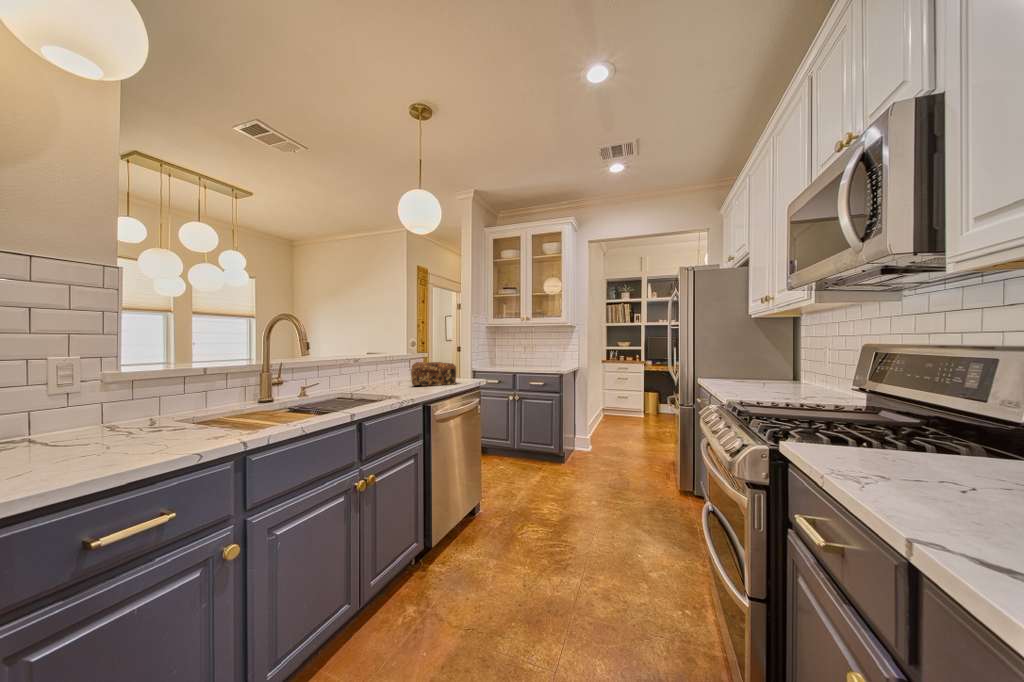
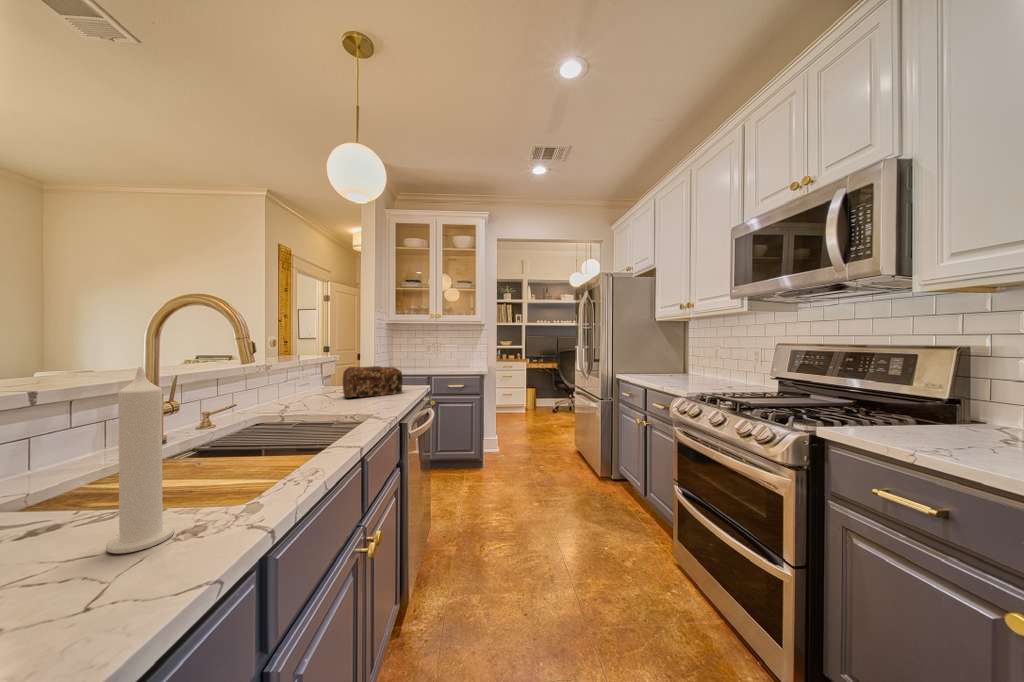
candle: none [203,352,232,437] -> present [106,367,174,553]

